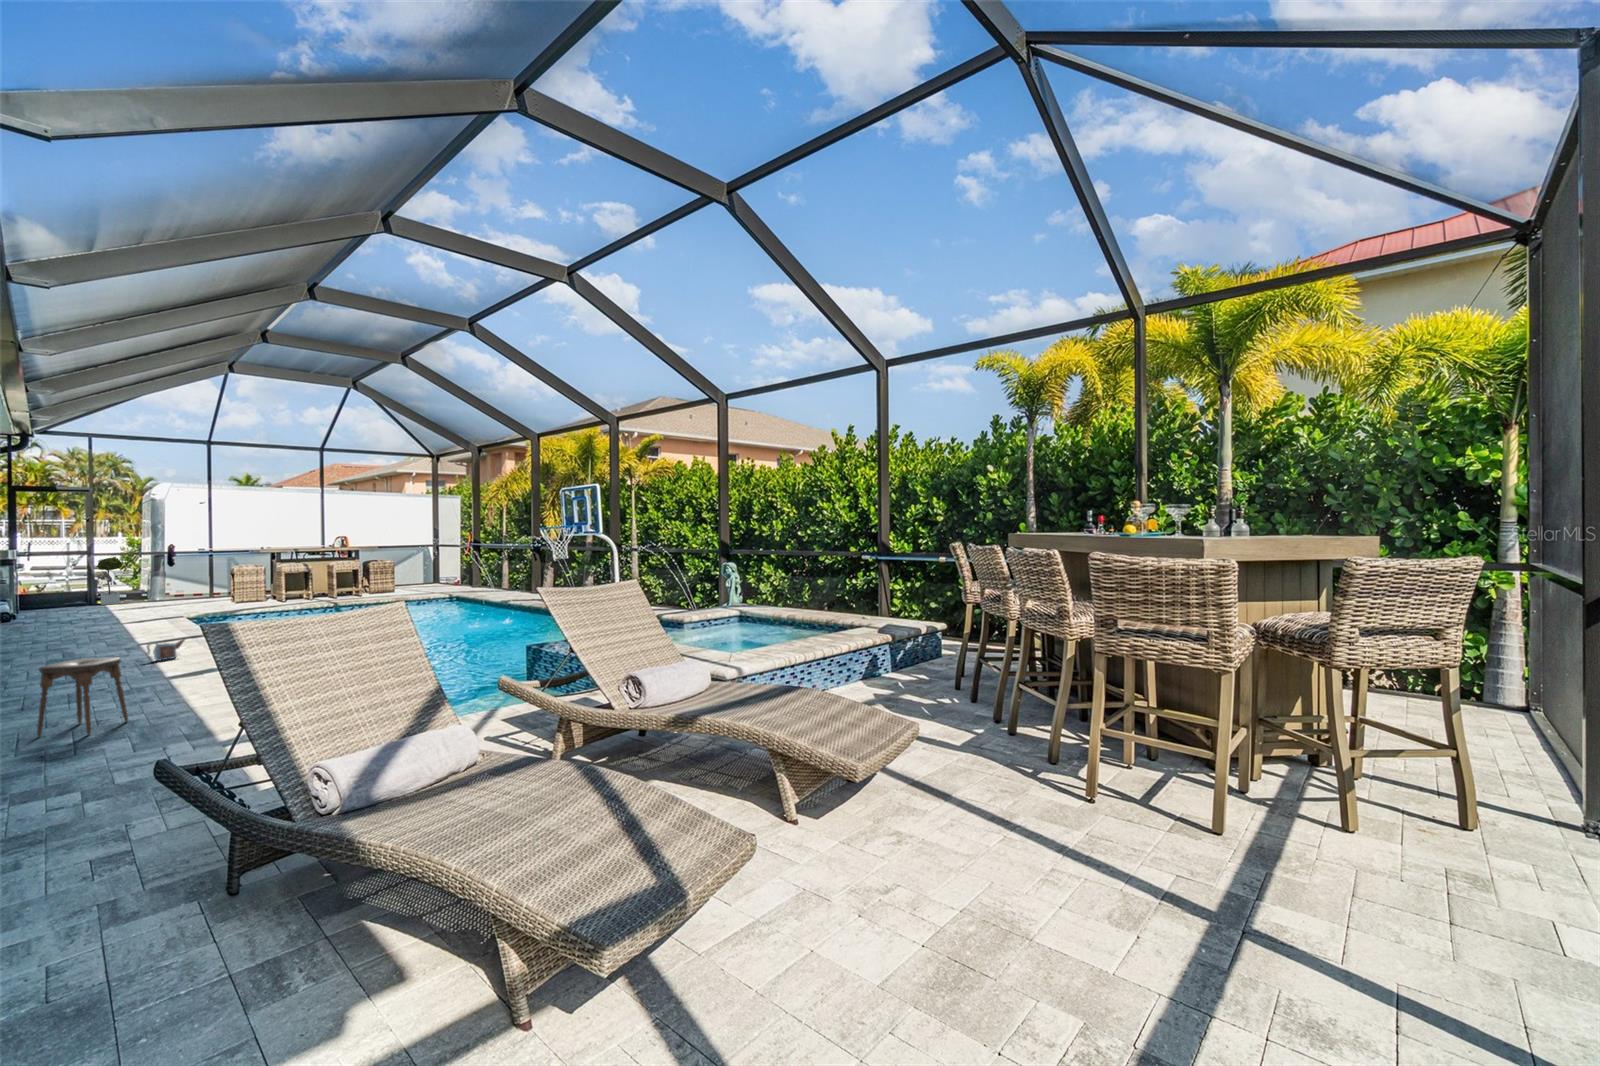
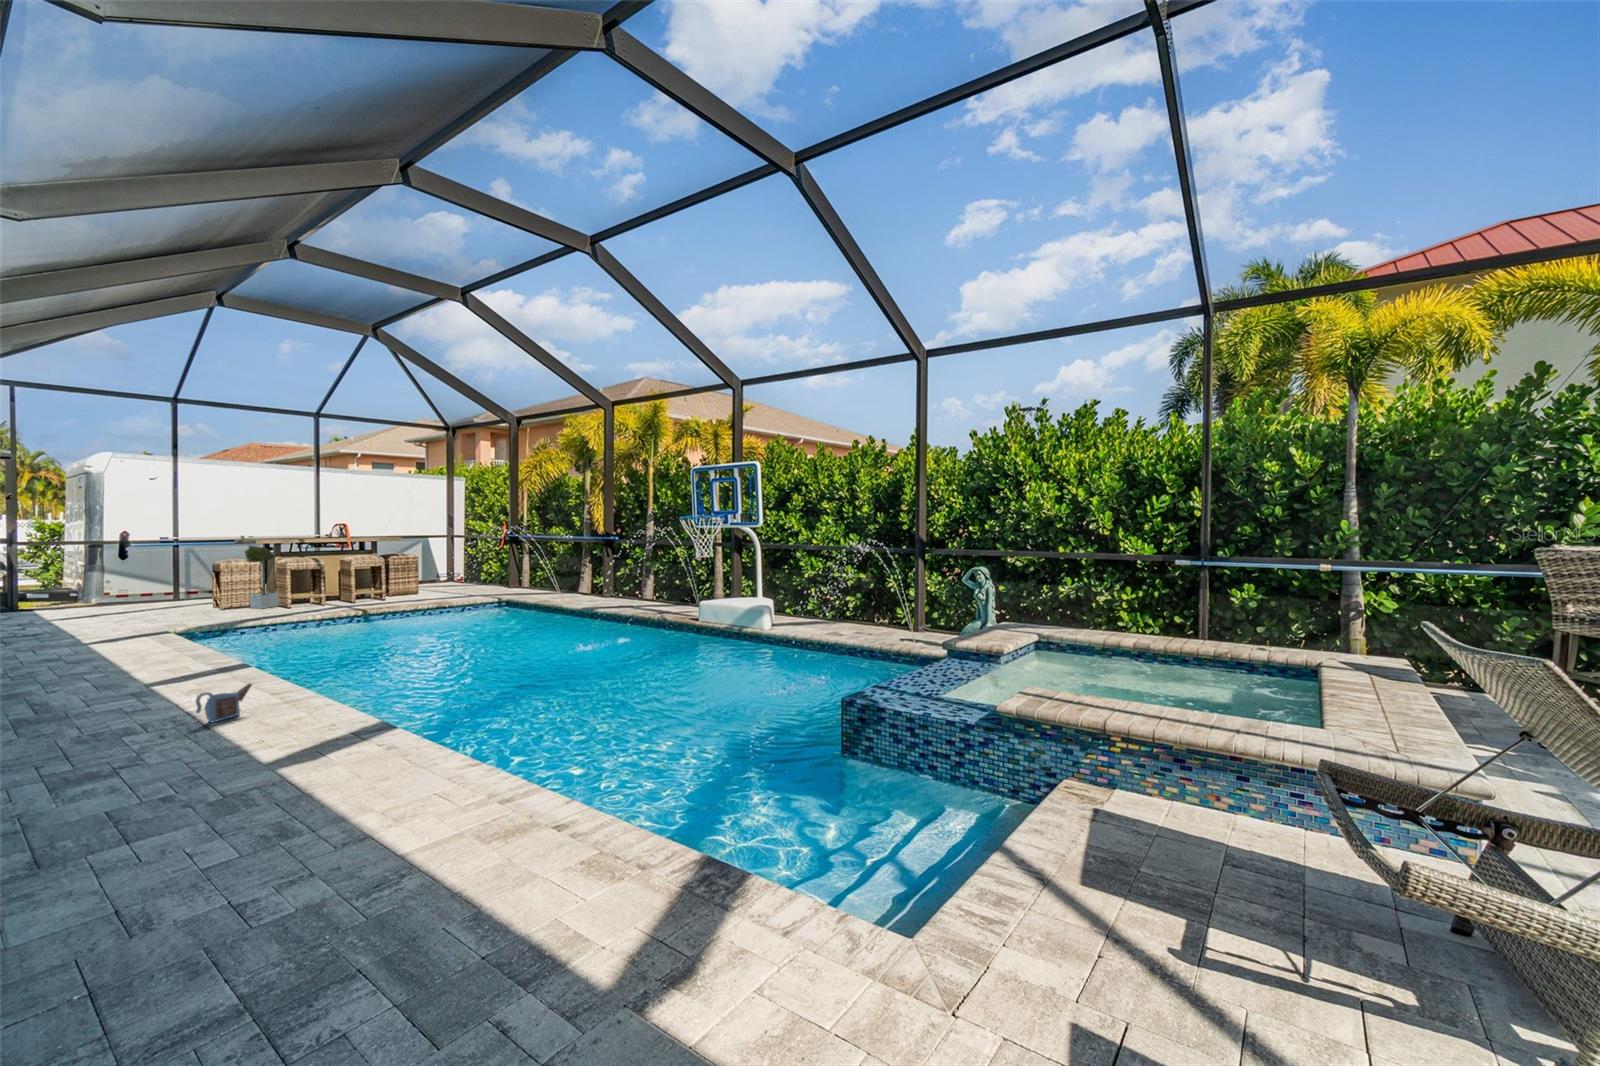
potted tree: present [97,557,123,605] -> present [245,546,279,609]
stool: present [37,658,128,737] -> none [135,780,318,992]

